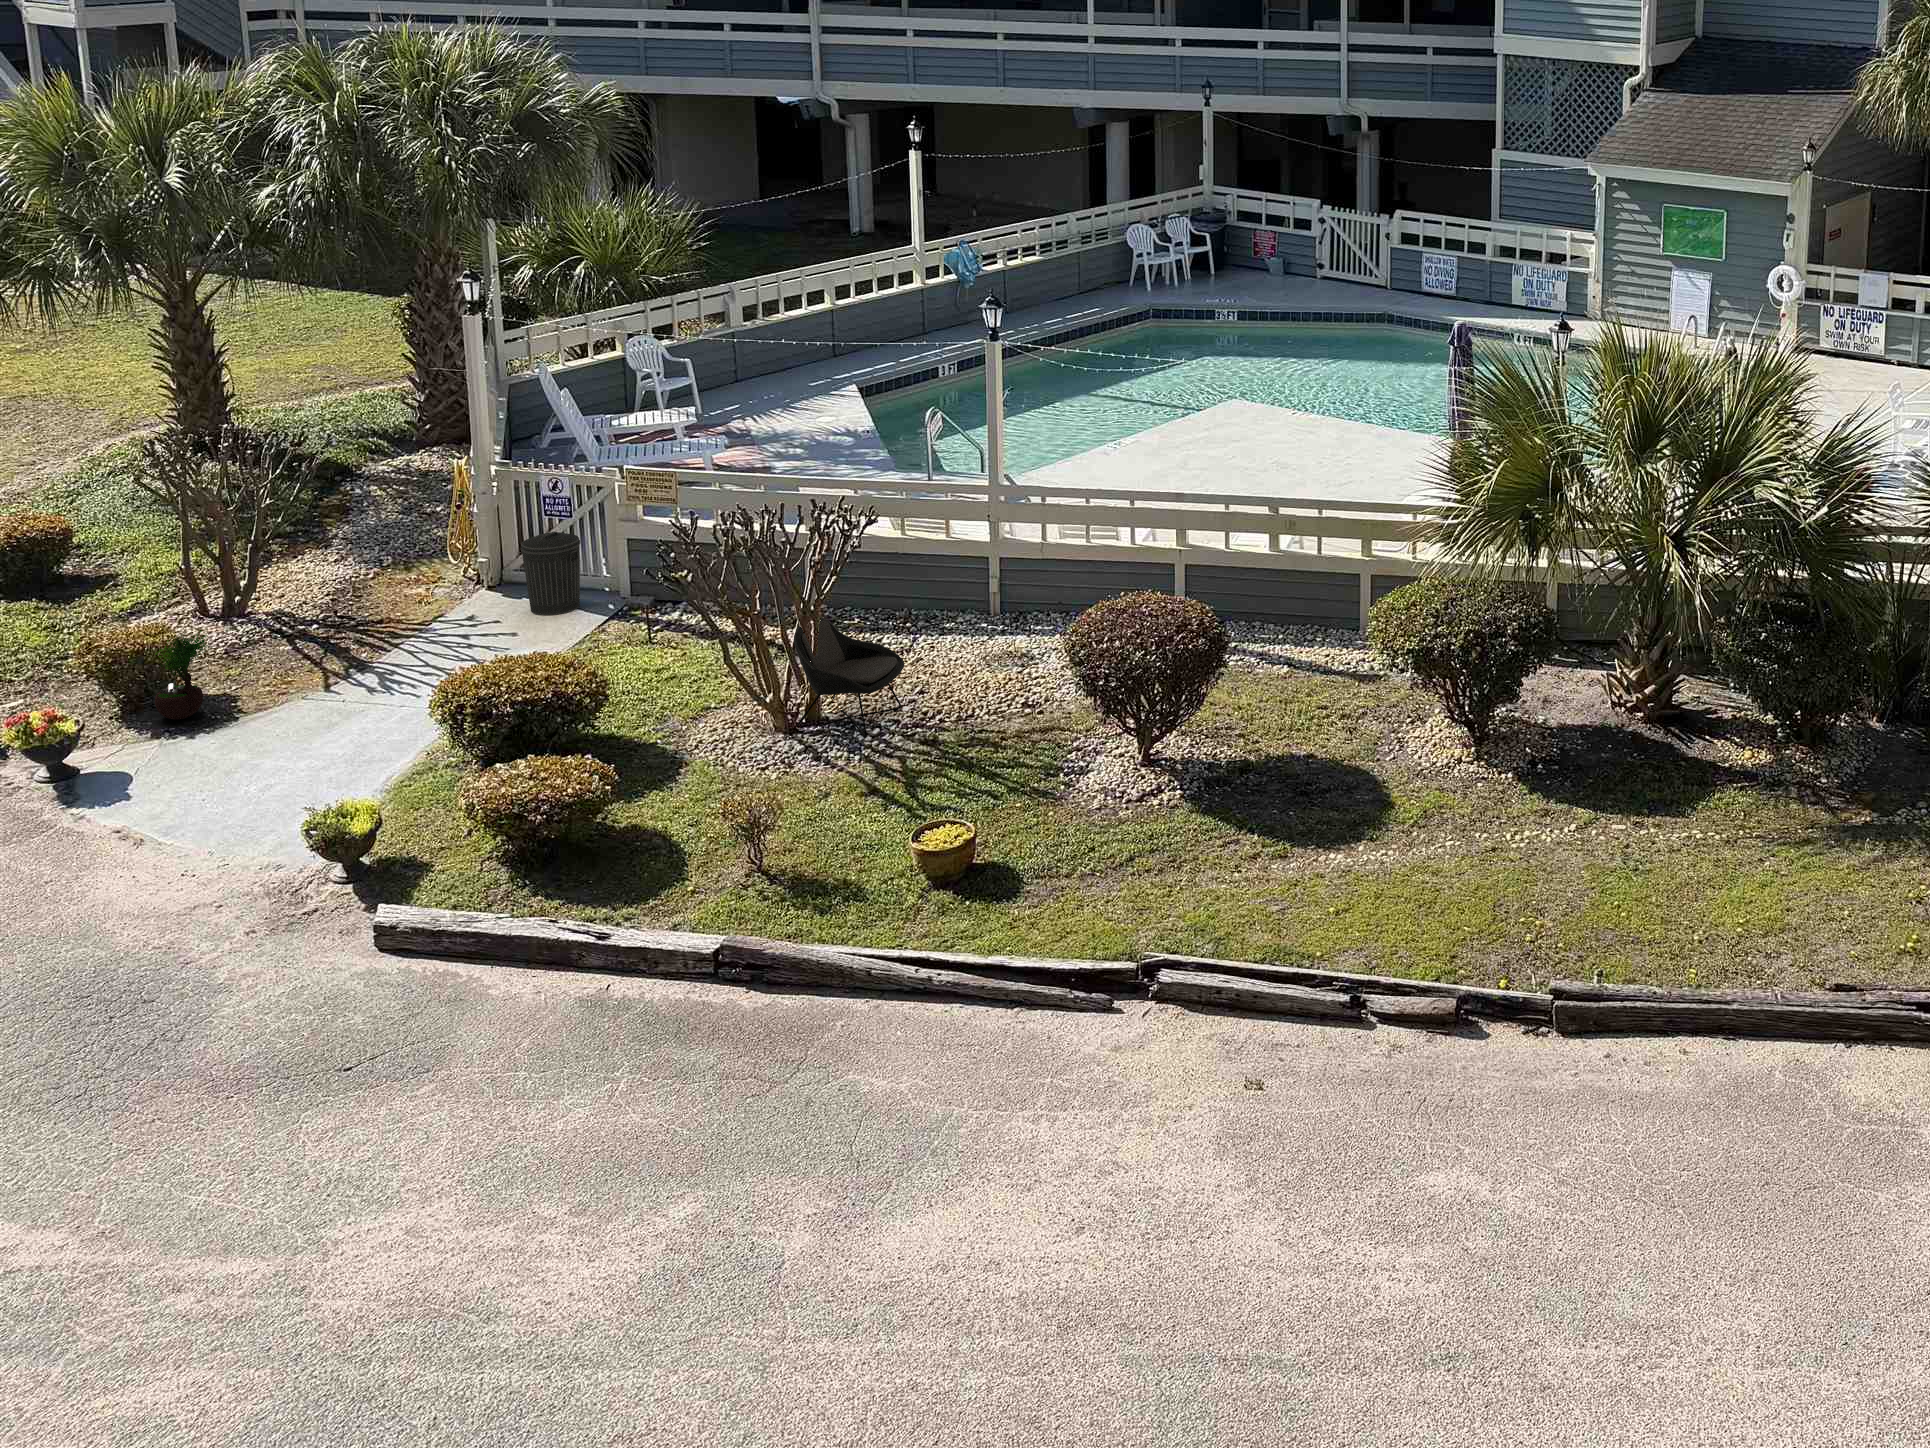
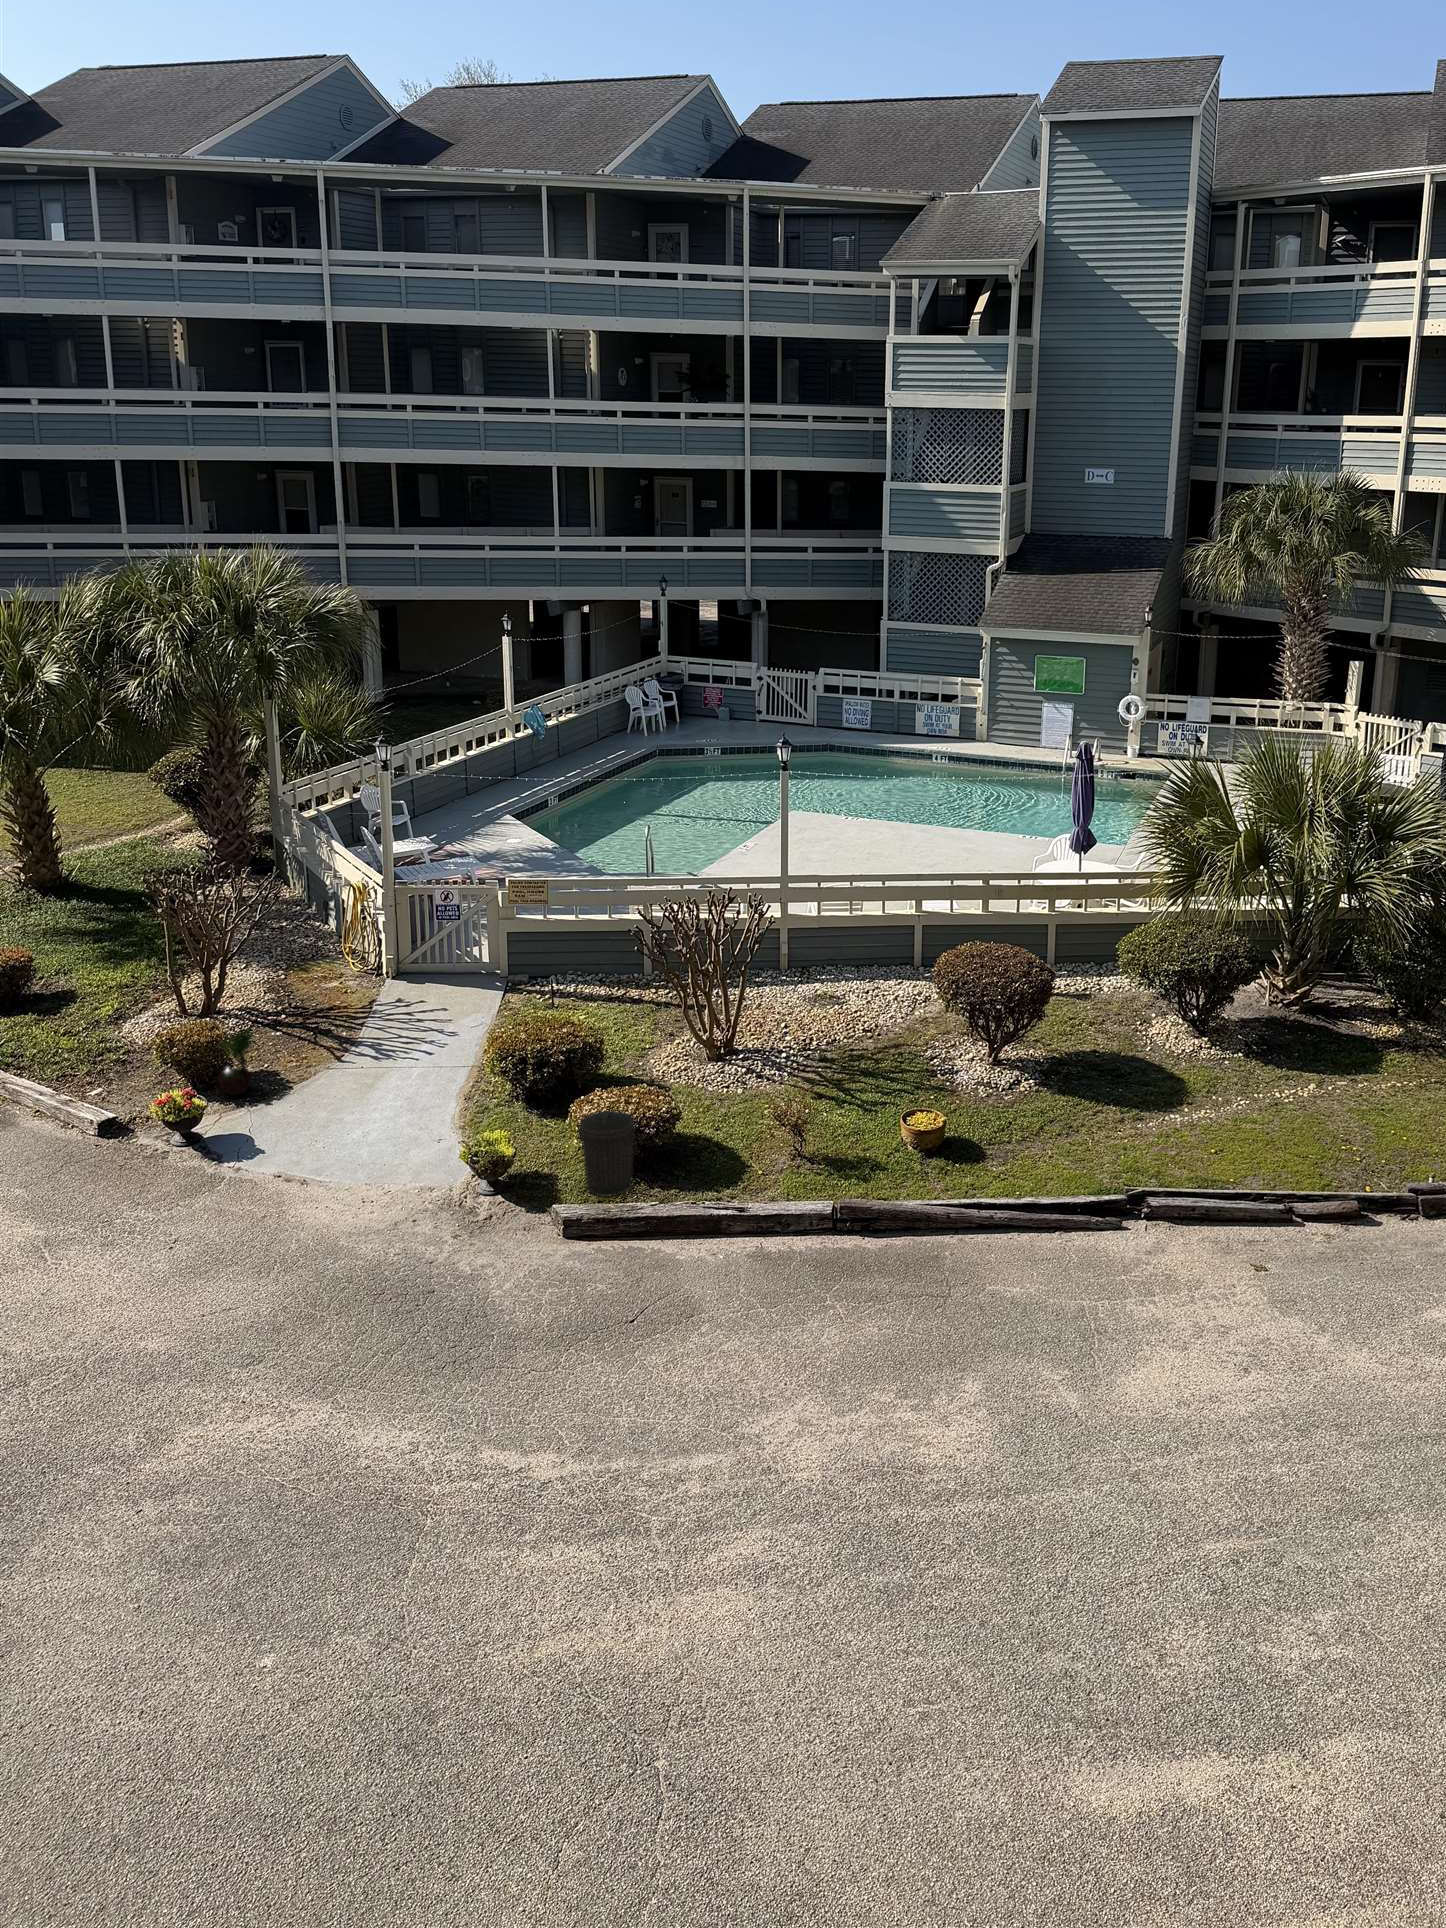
trash can: present [521,531,580,615] -> present [579,1110,635,1197]
lounge chair: present [793,618,904,738] -> none [711,981,780,1066]

